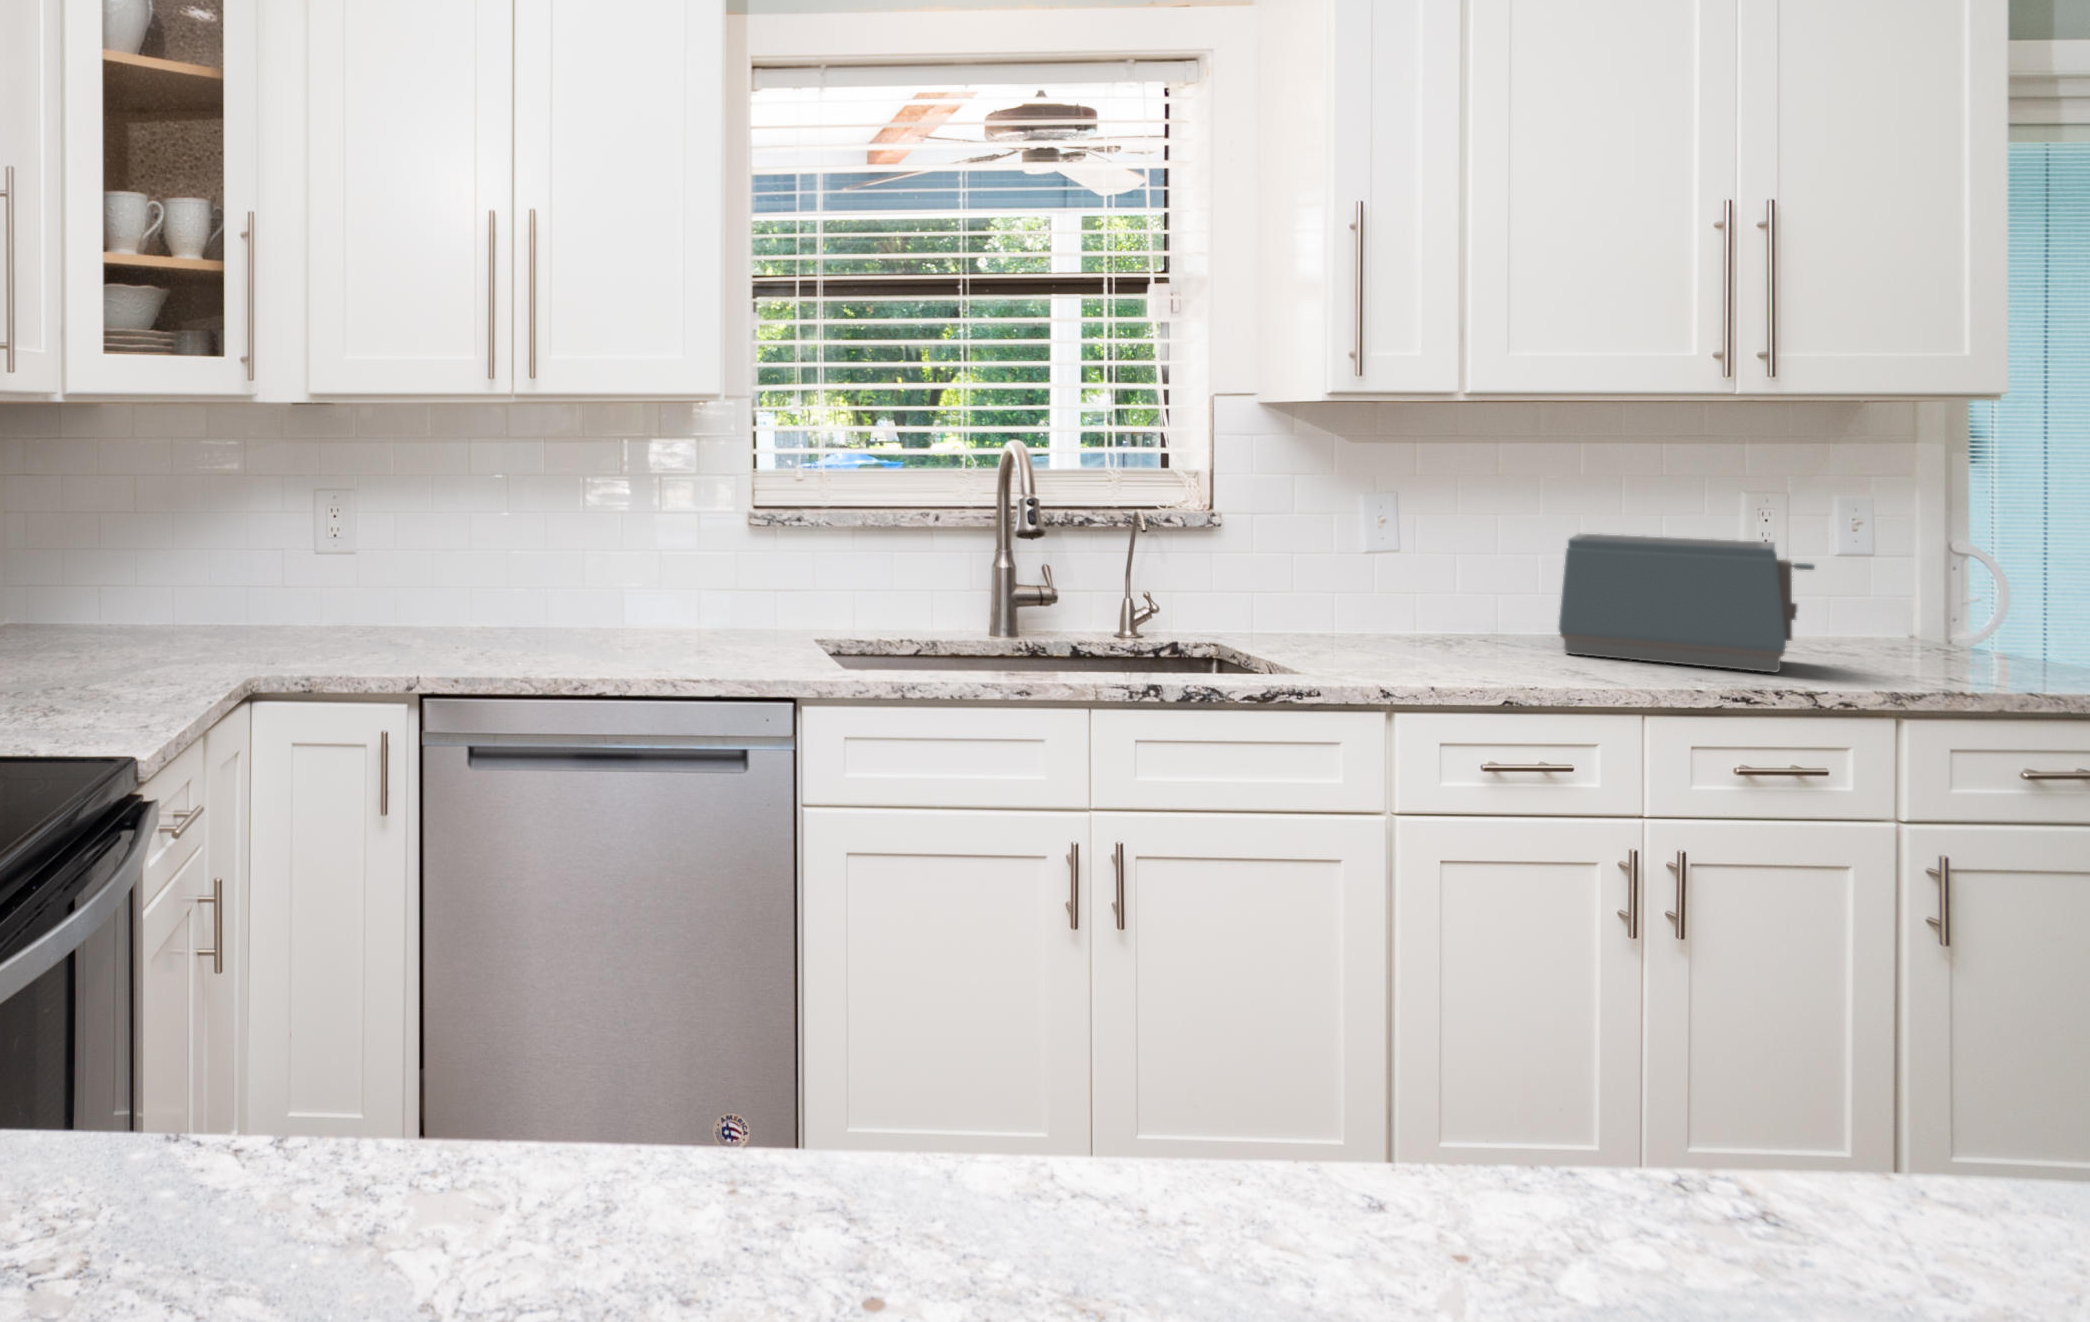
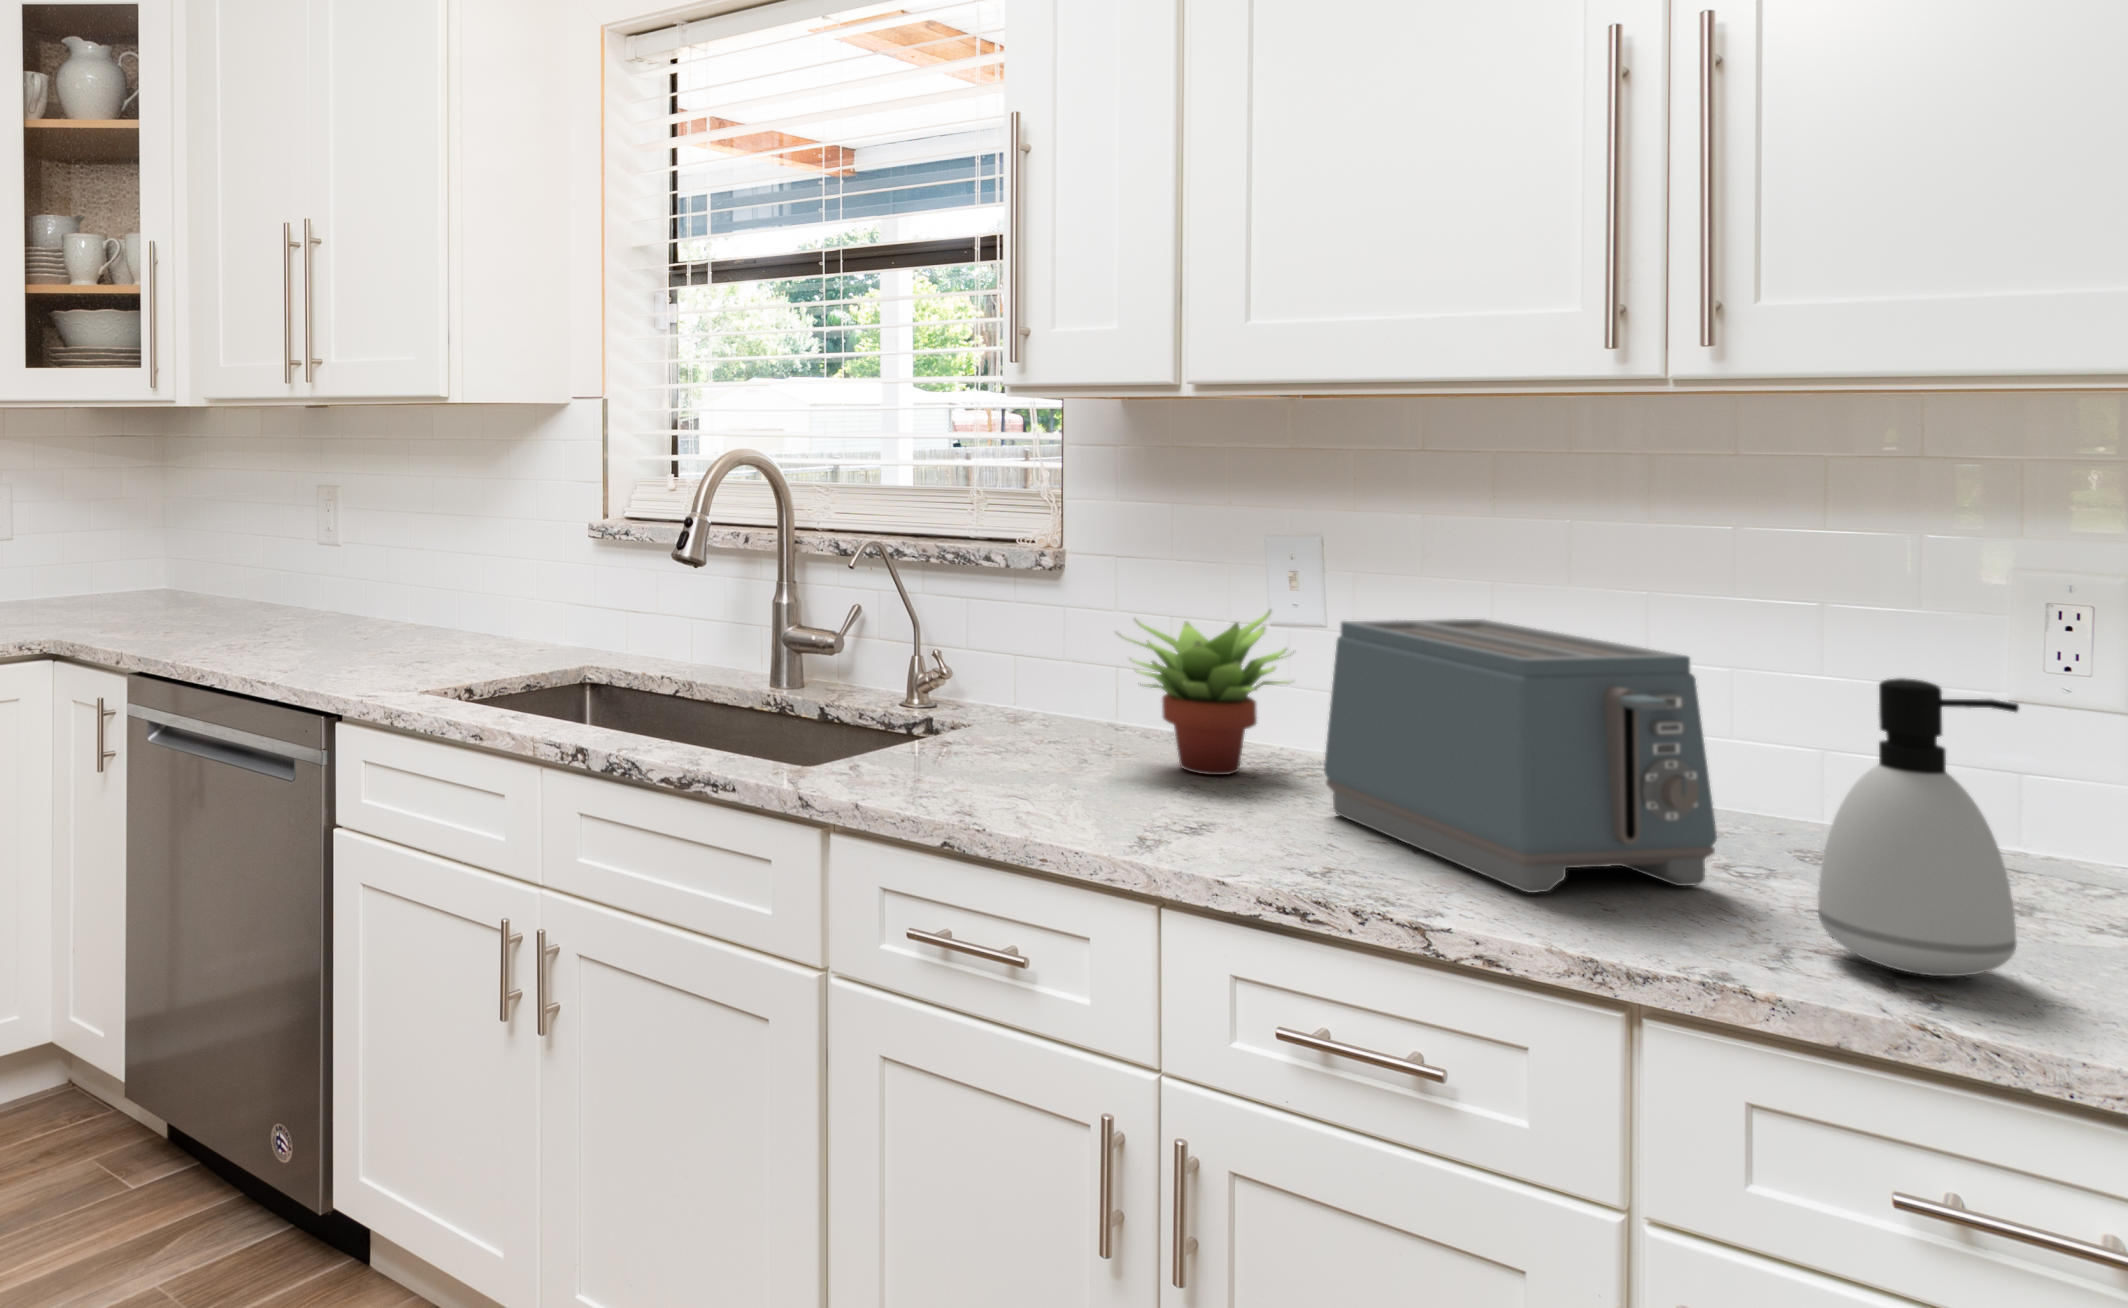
succulent plant: none [1372,538,1490,644] -> present [1126,610,1294,775]
soap dispenser: none [1896,542,1995,677] -> present [1818,678,2019,976]

